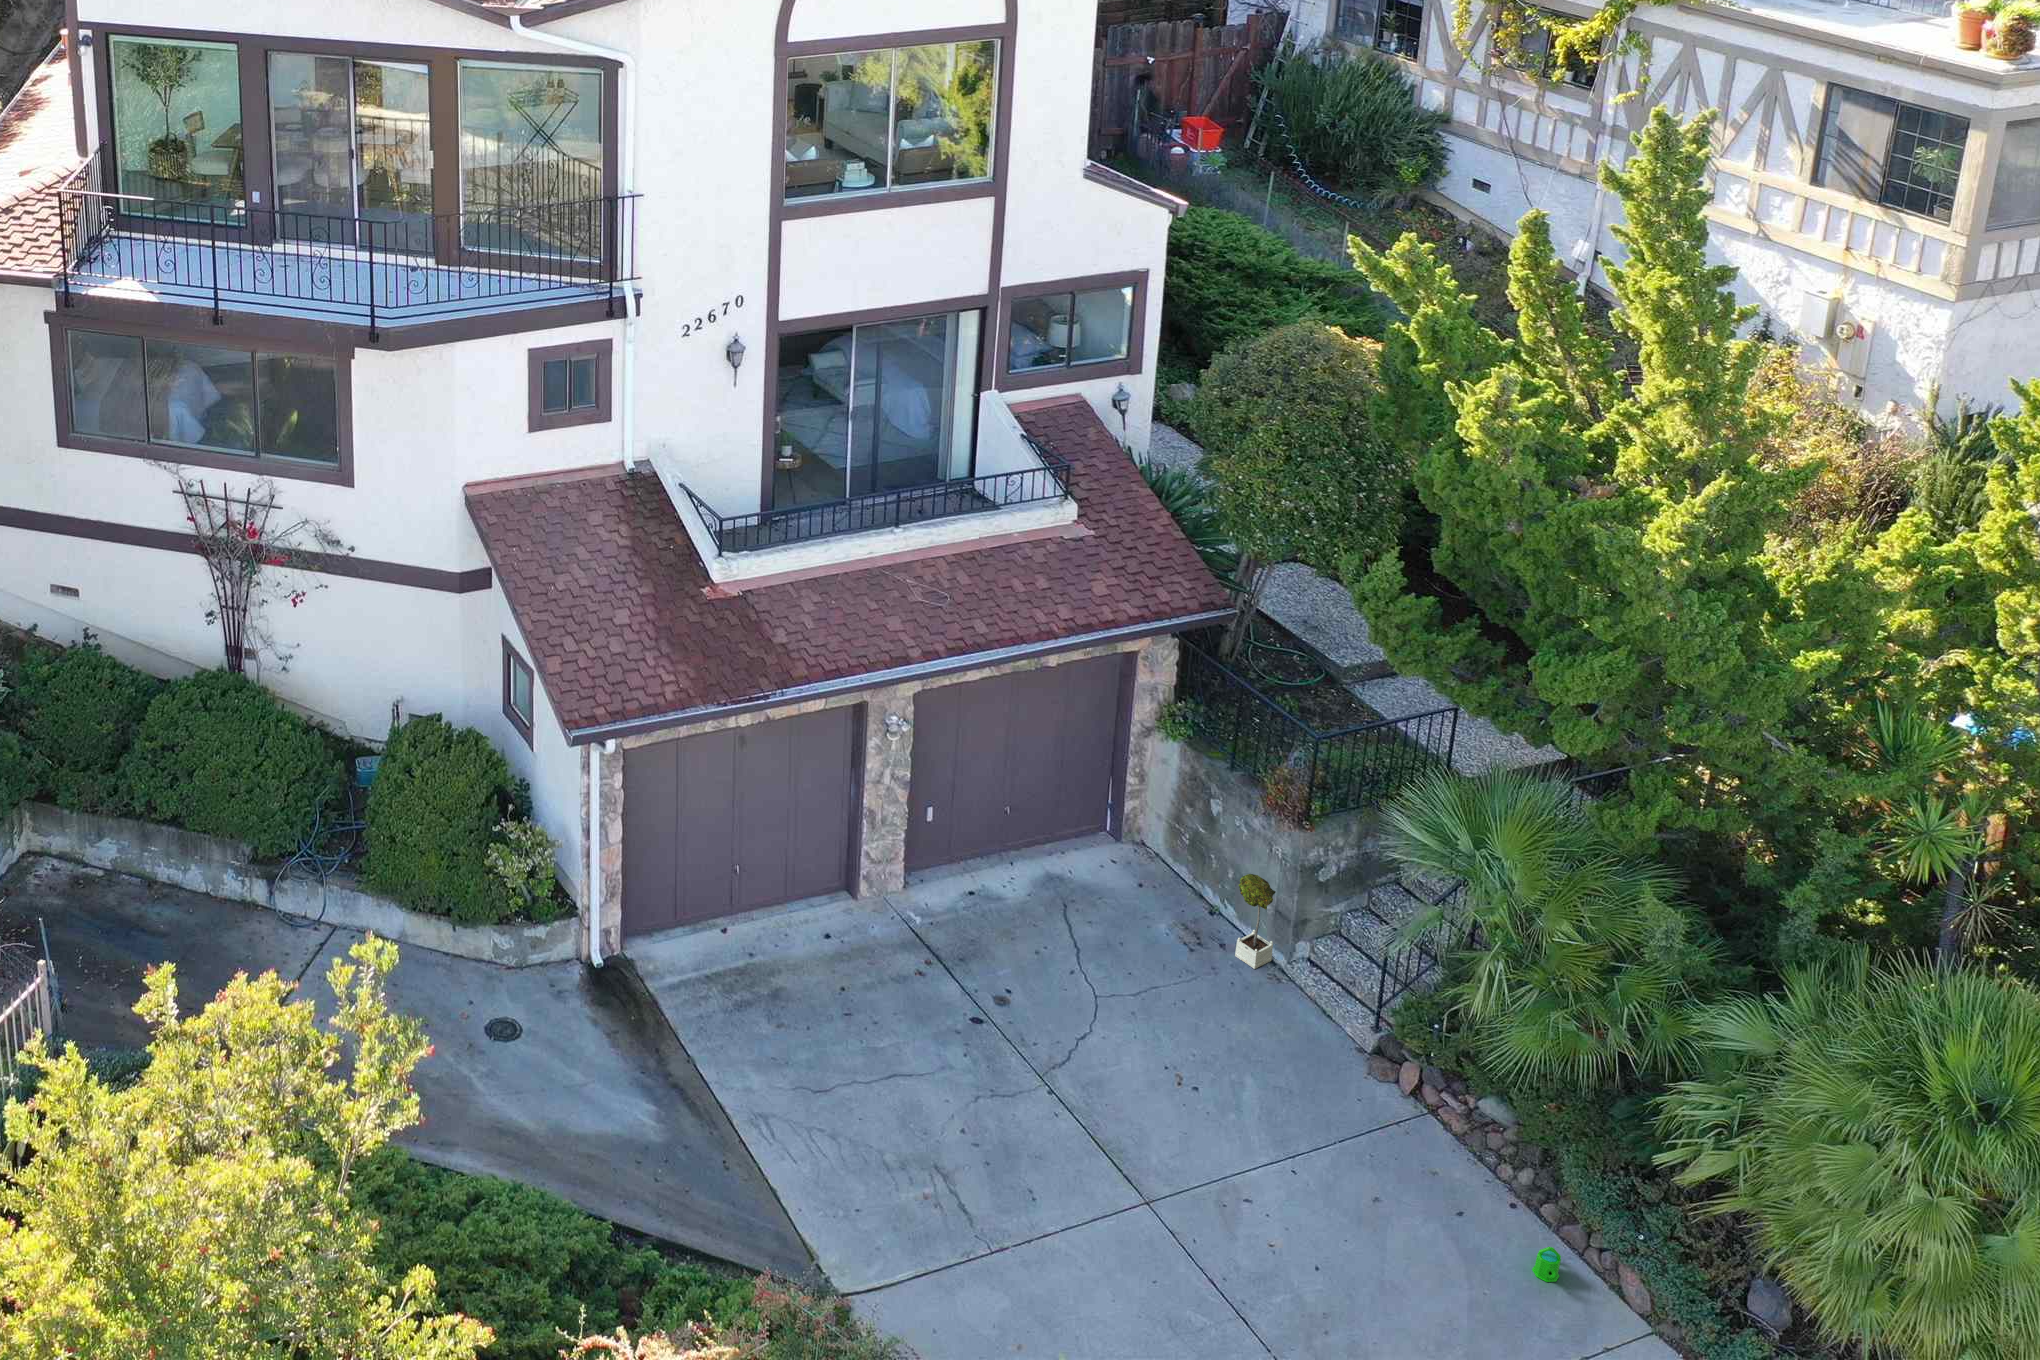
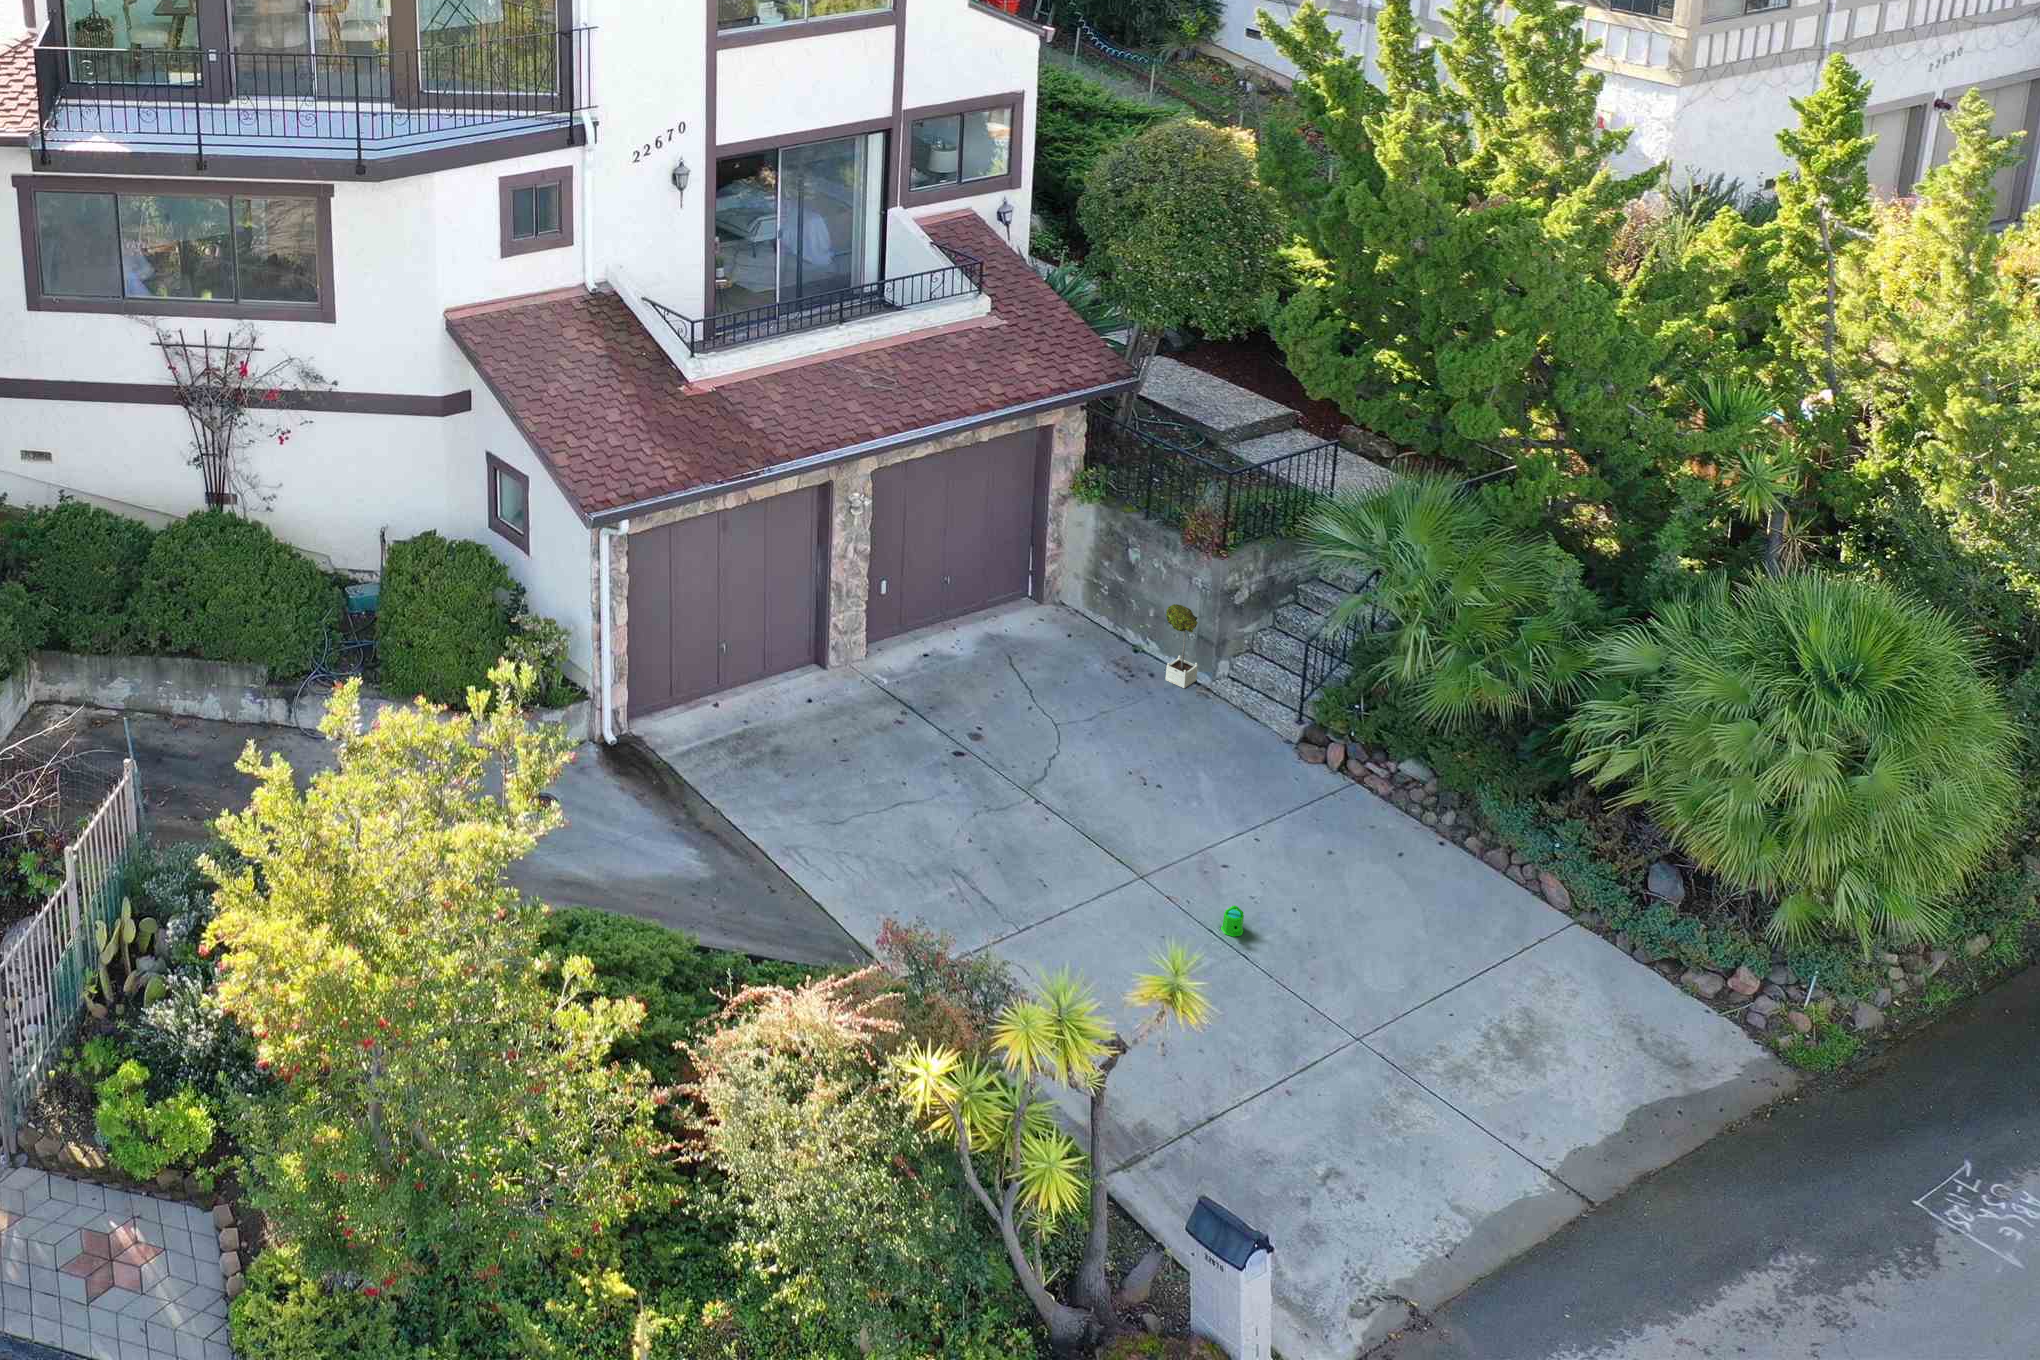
watering can: present [1532,1247,1561,1282] -> present [1221,906,1244,937]

